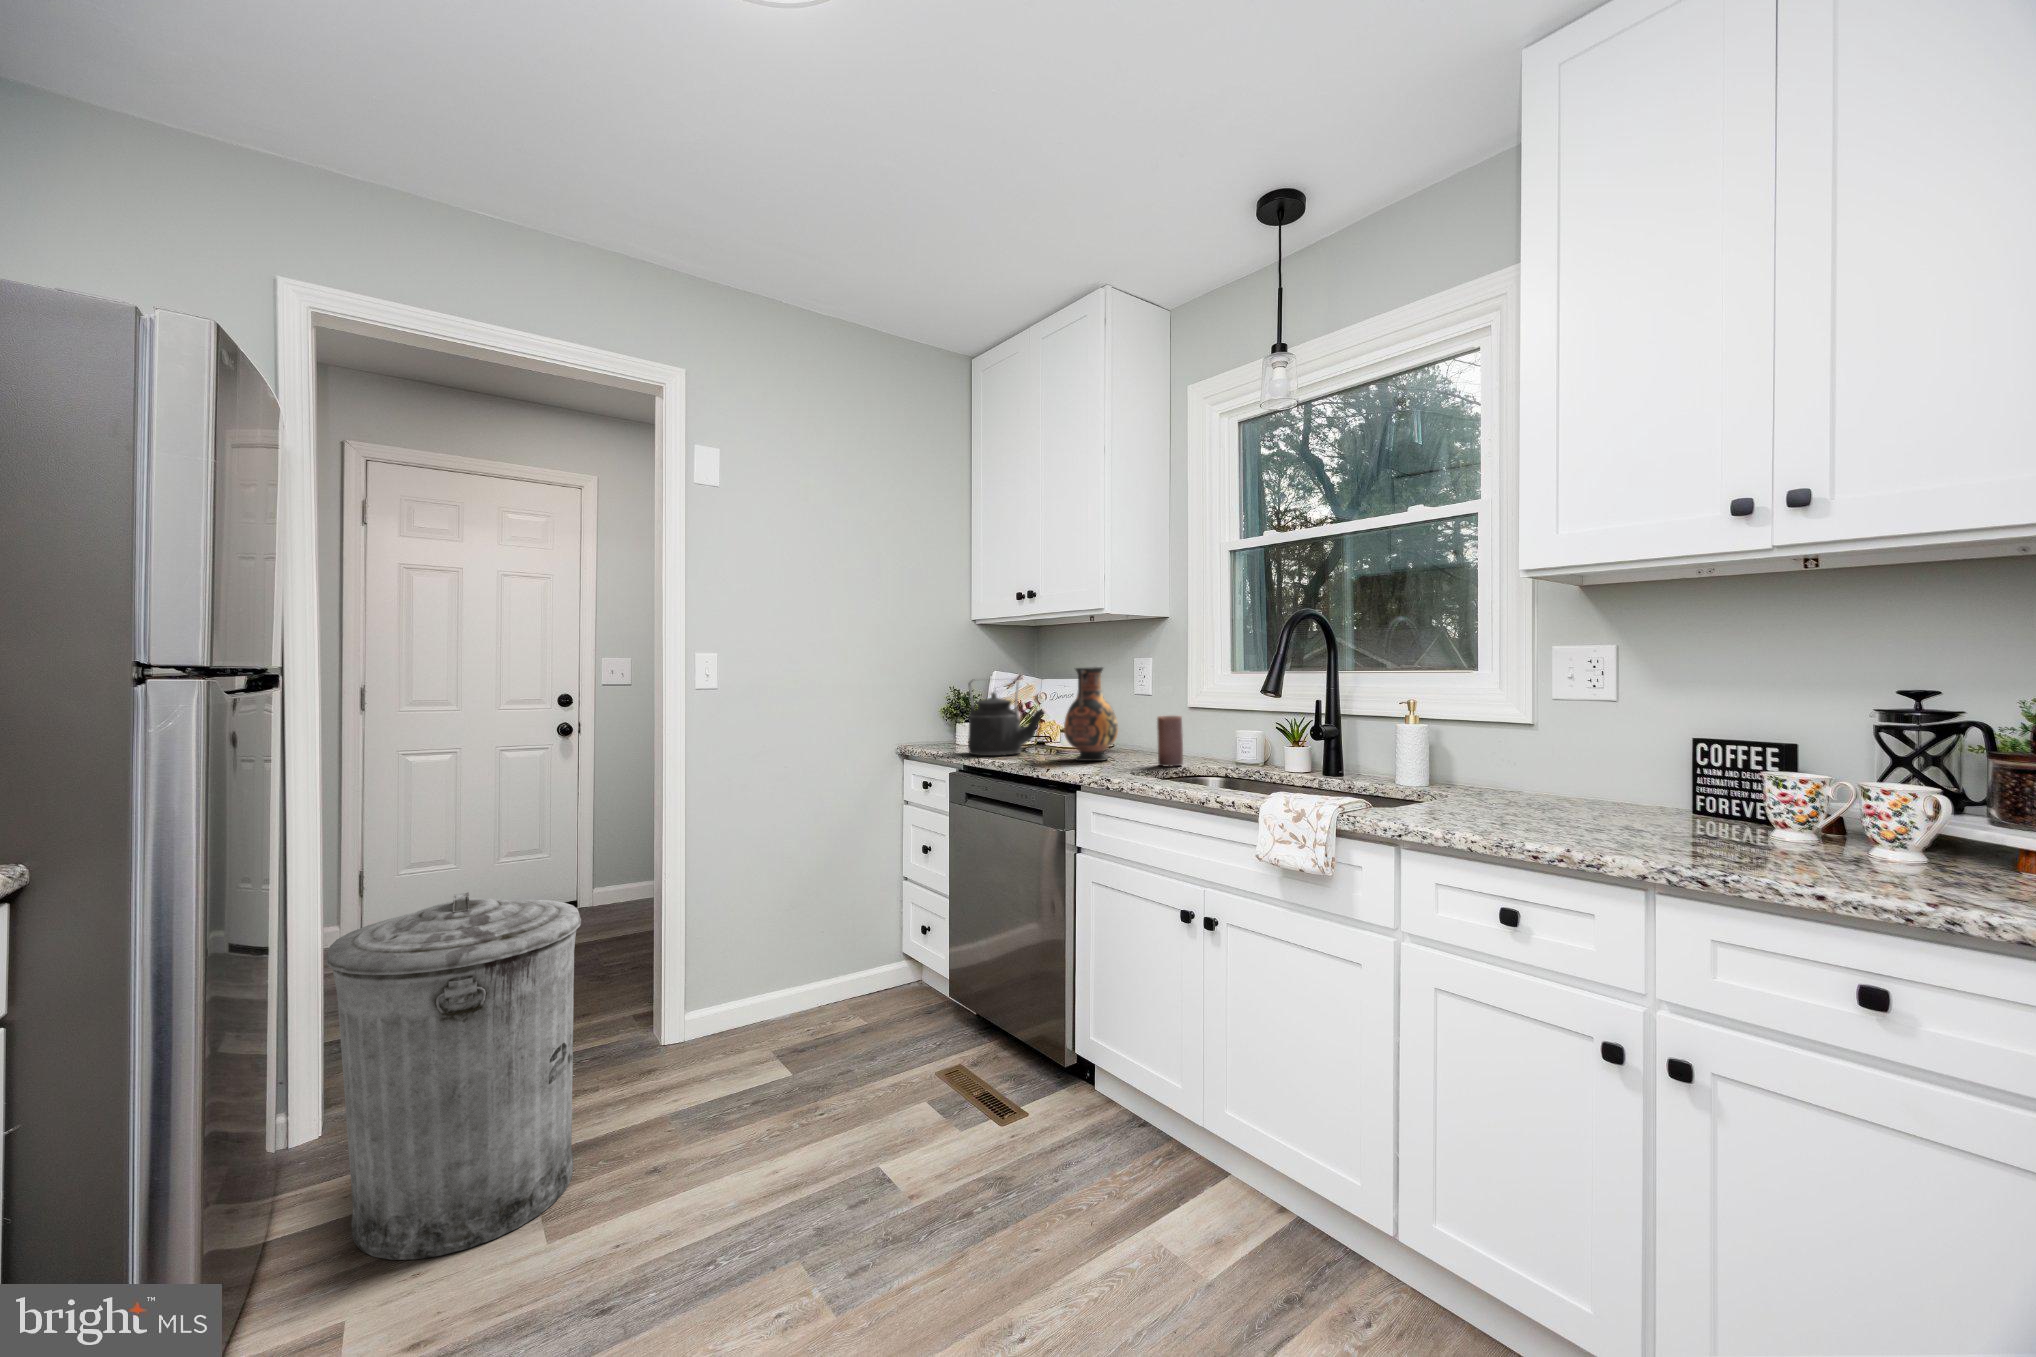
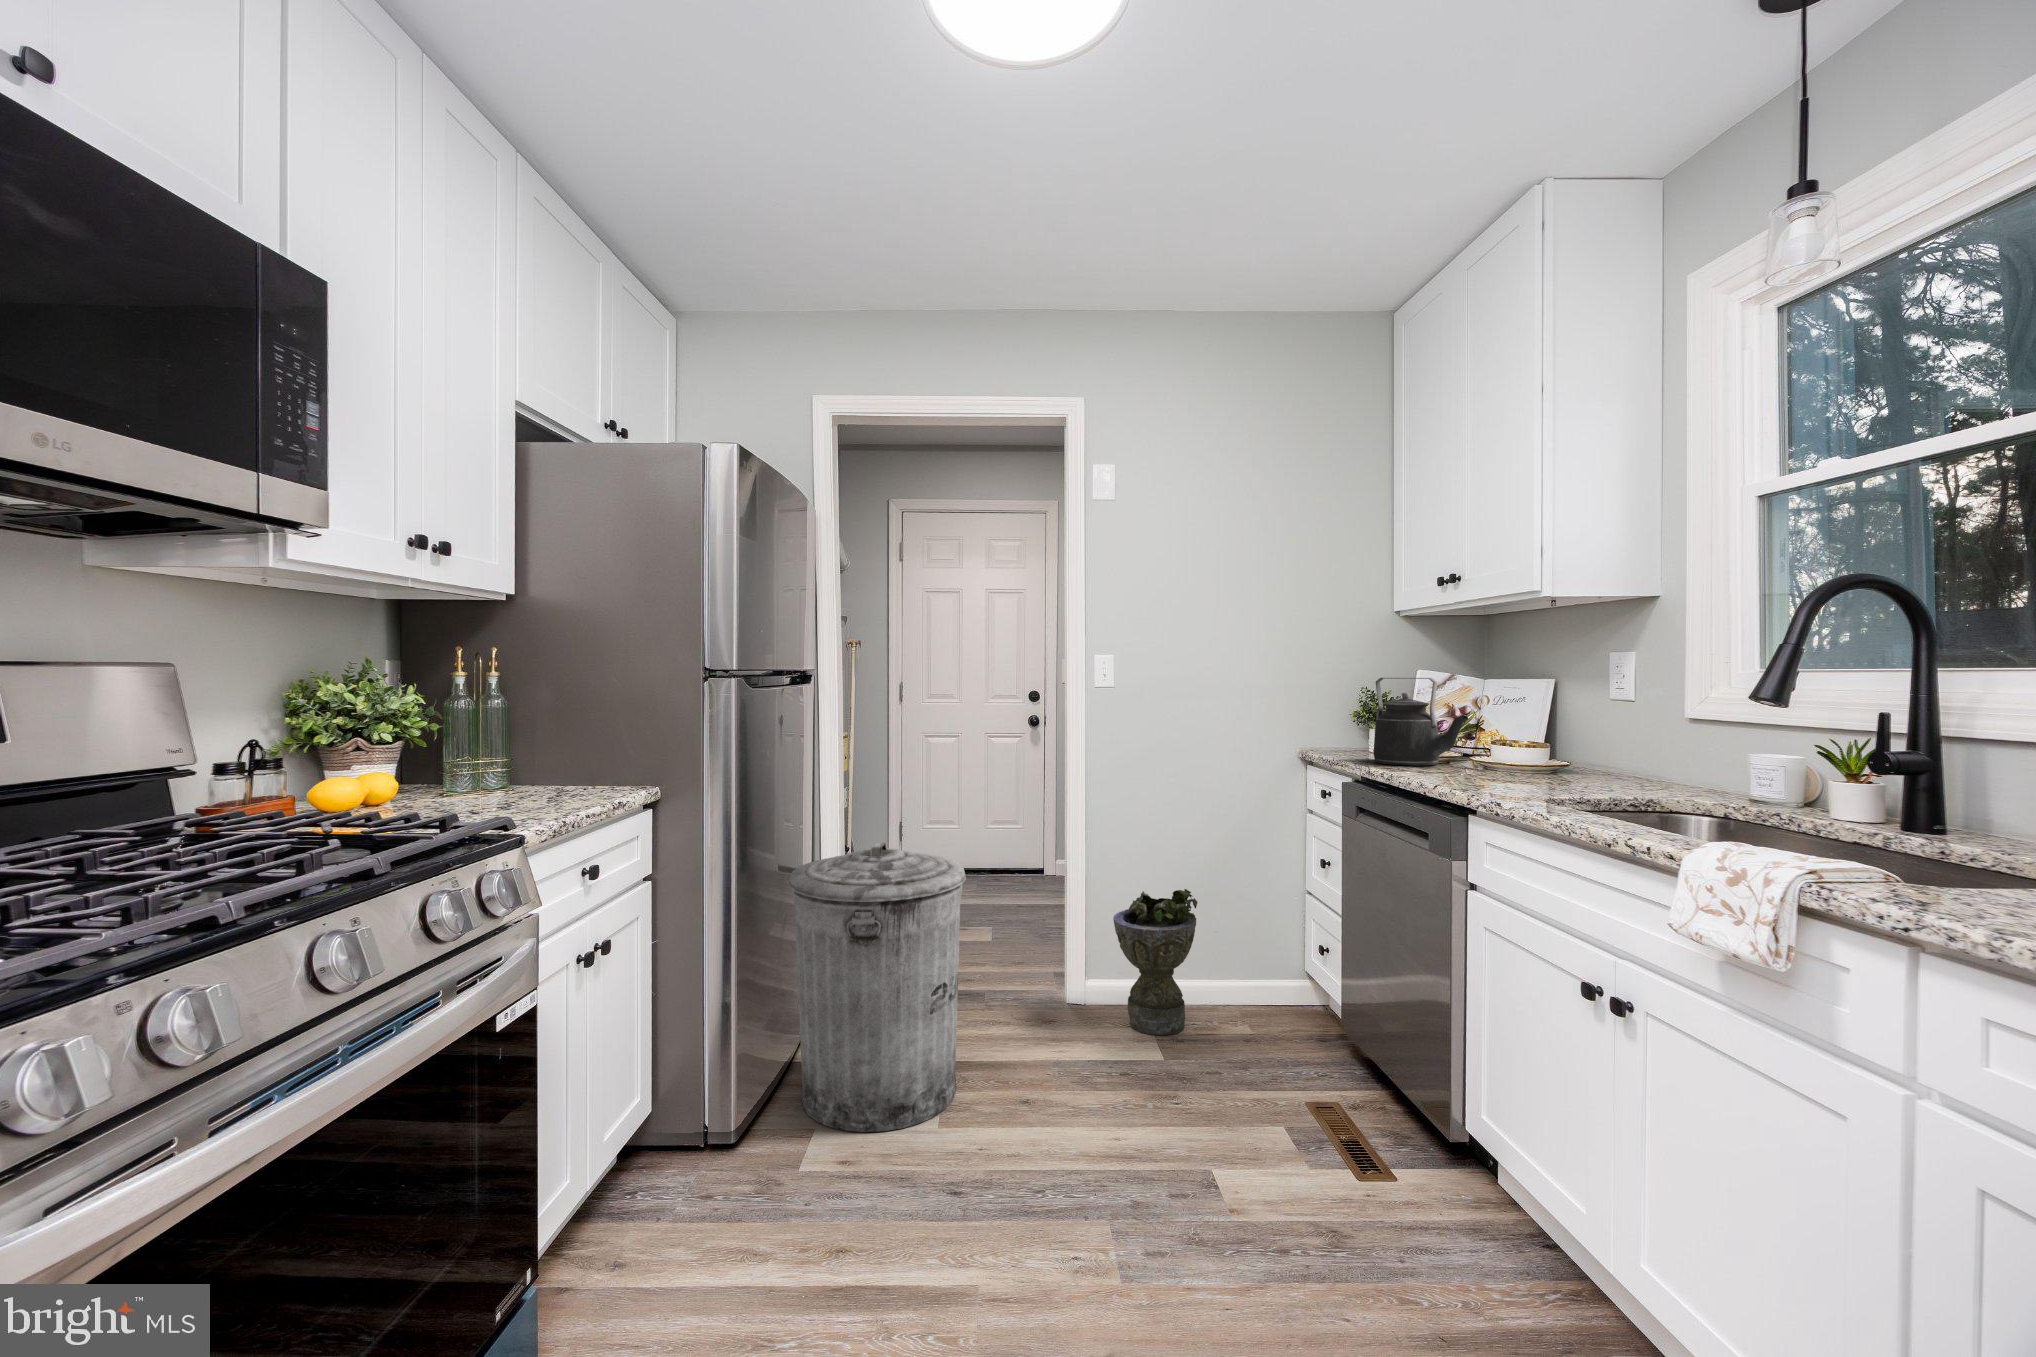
vase: present [1064,667,1118,761] -> none [1483,666,1560,781]
candle: present [1157,716,1183,767] -> none [1608,730,1647,796]
planter: none [725,895,813,1049] -> present [1113,889,1198,1035]

